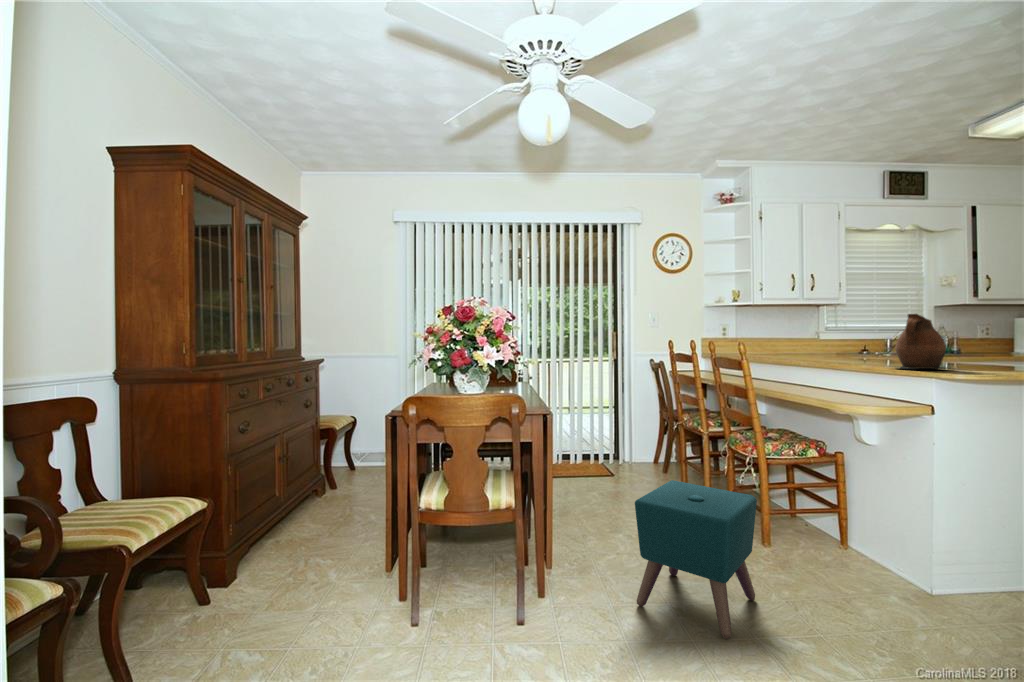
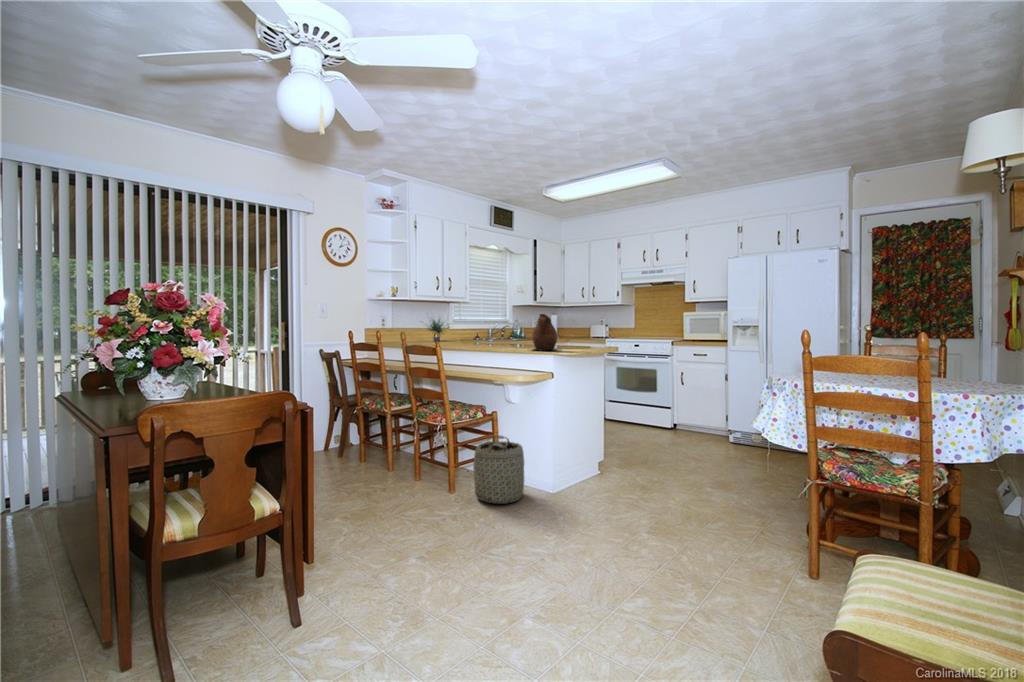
potted plant: none [770,317,819,353] -> present [427,318,445,341]
ottoman: present [635,480,757,639] -> none [388,452,470,566]
basket: none [790,483,877,585] -> present [473,435,524,504]

